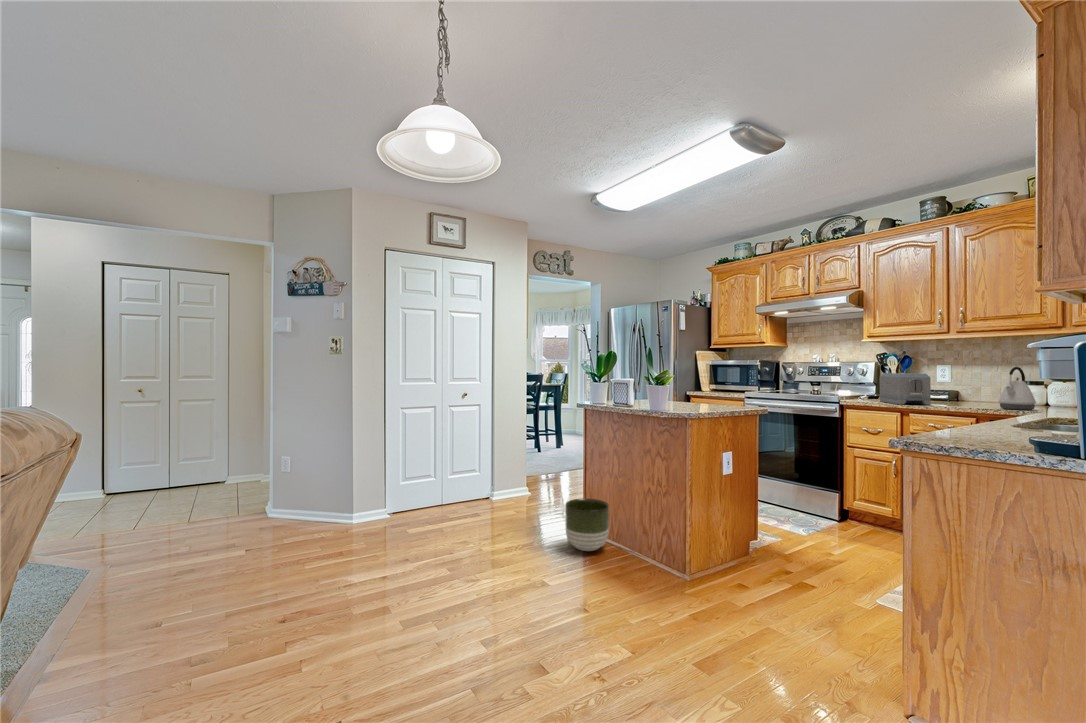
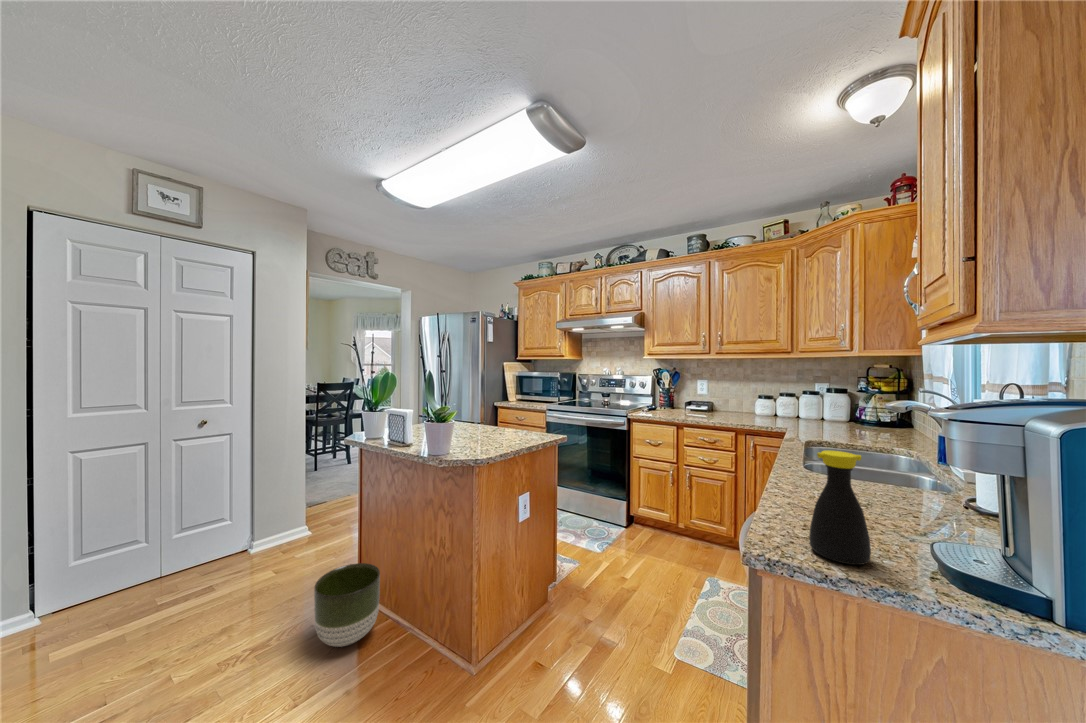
kettle: present [999,367,1036,410] -> none [749,385,776,423]
toaster: present [880,373,931,405] -> none [658,388,698,418]
bottle: none [934,376,974,442] -> present [809,450,871,565]

